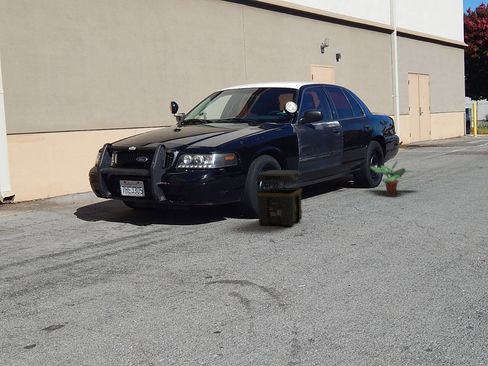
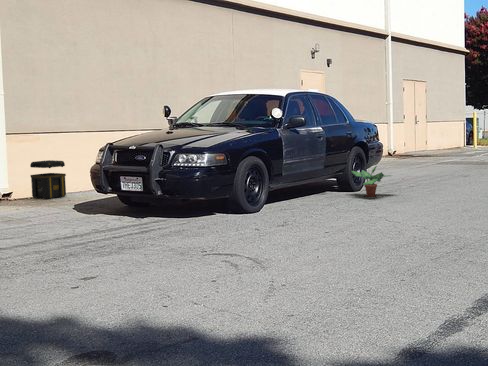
toolbox: present [257,170,302,226] -> present [30,160,66,199]

